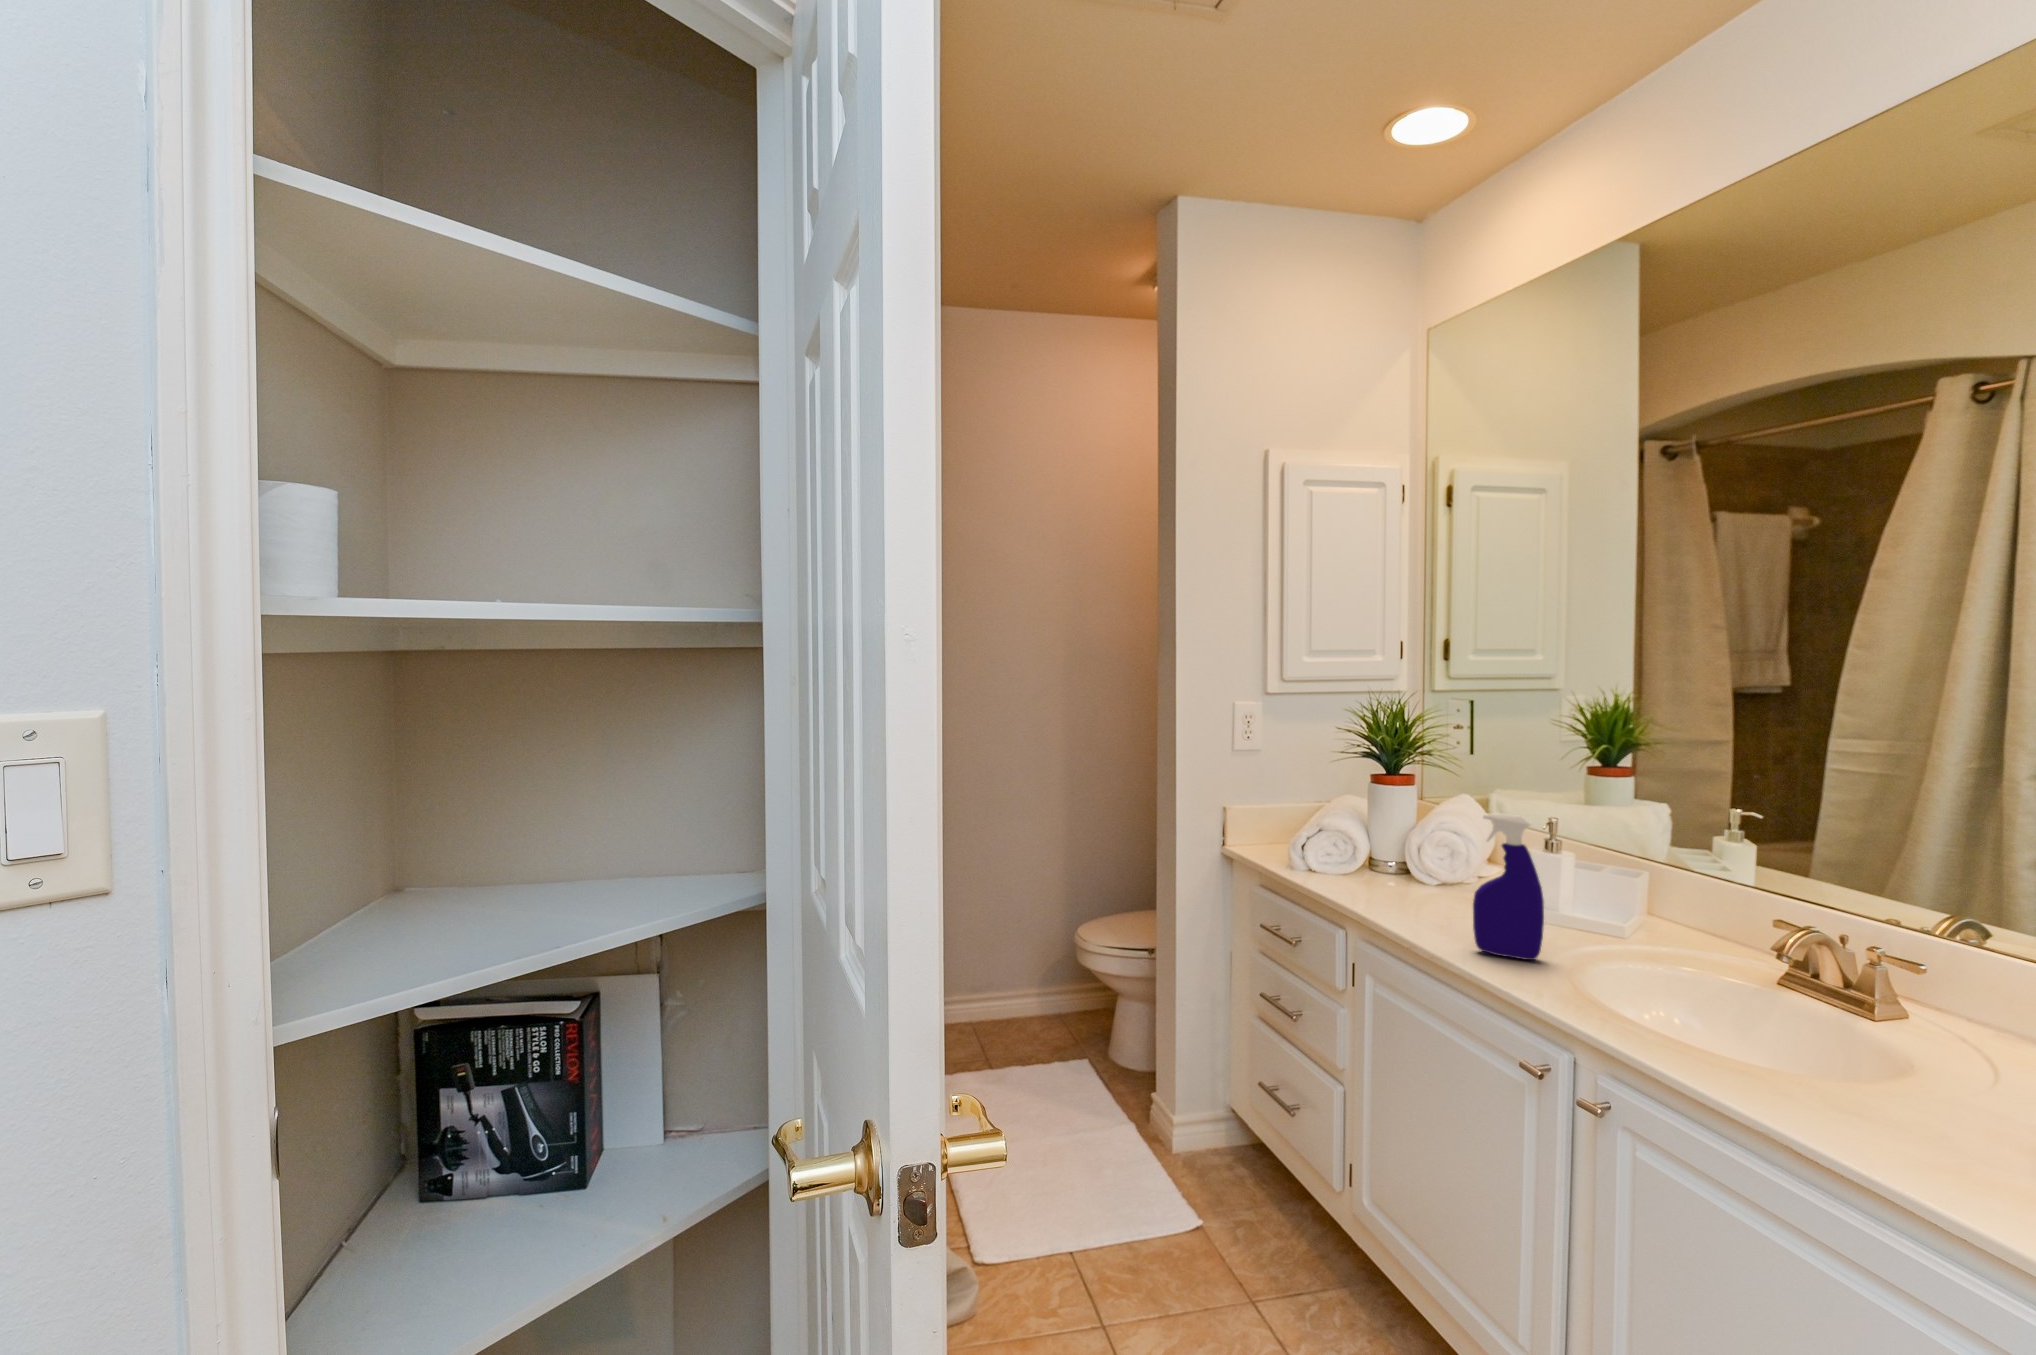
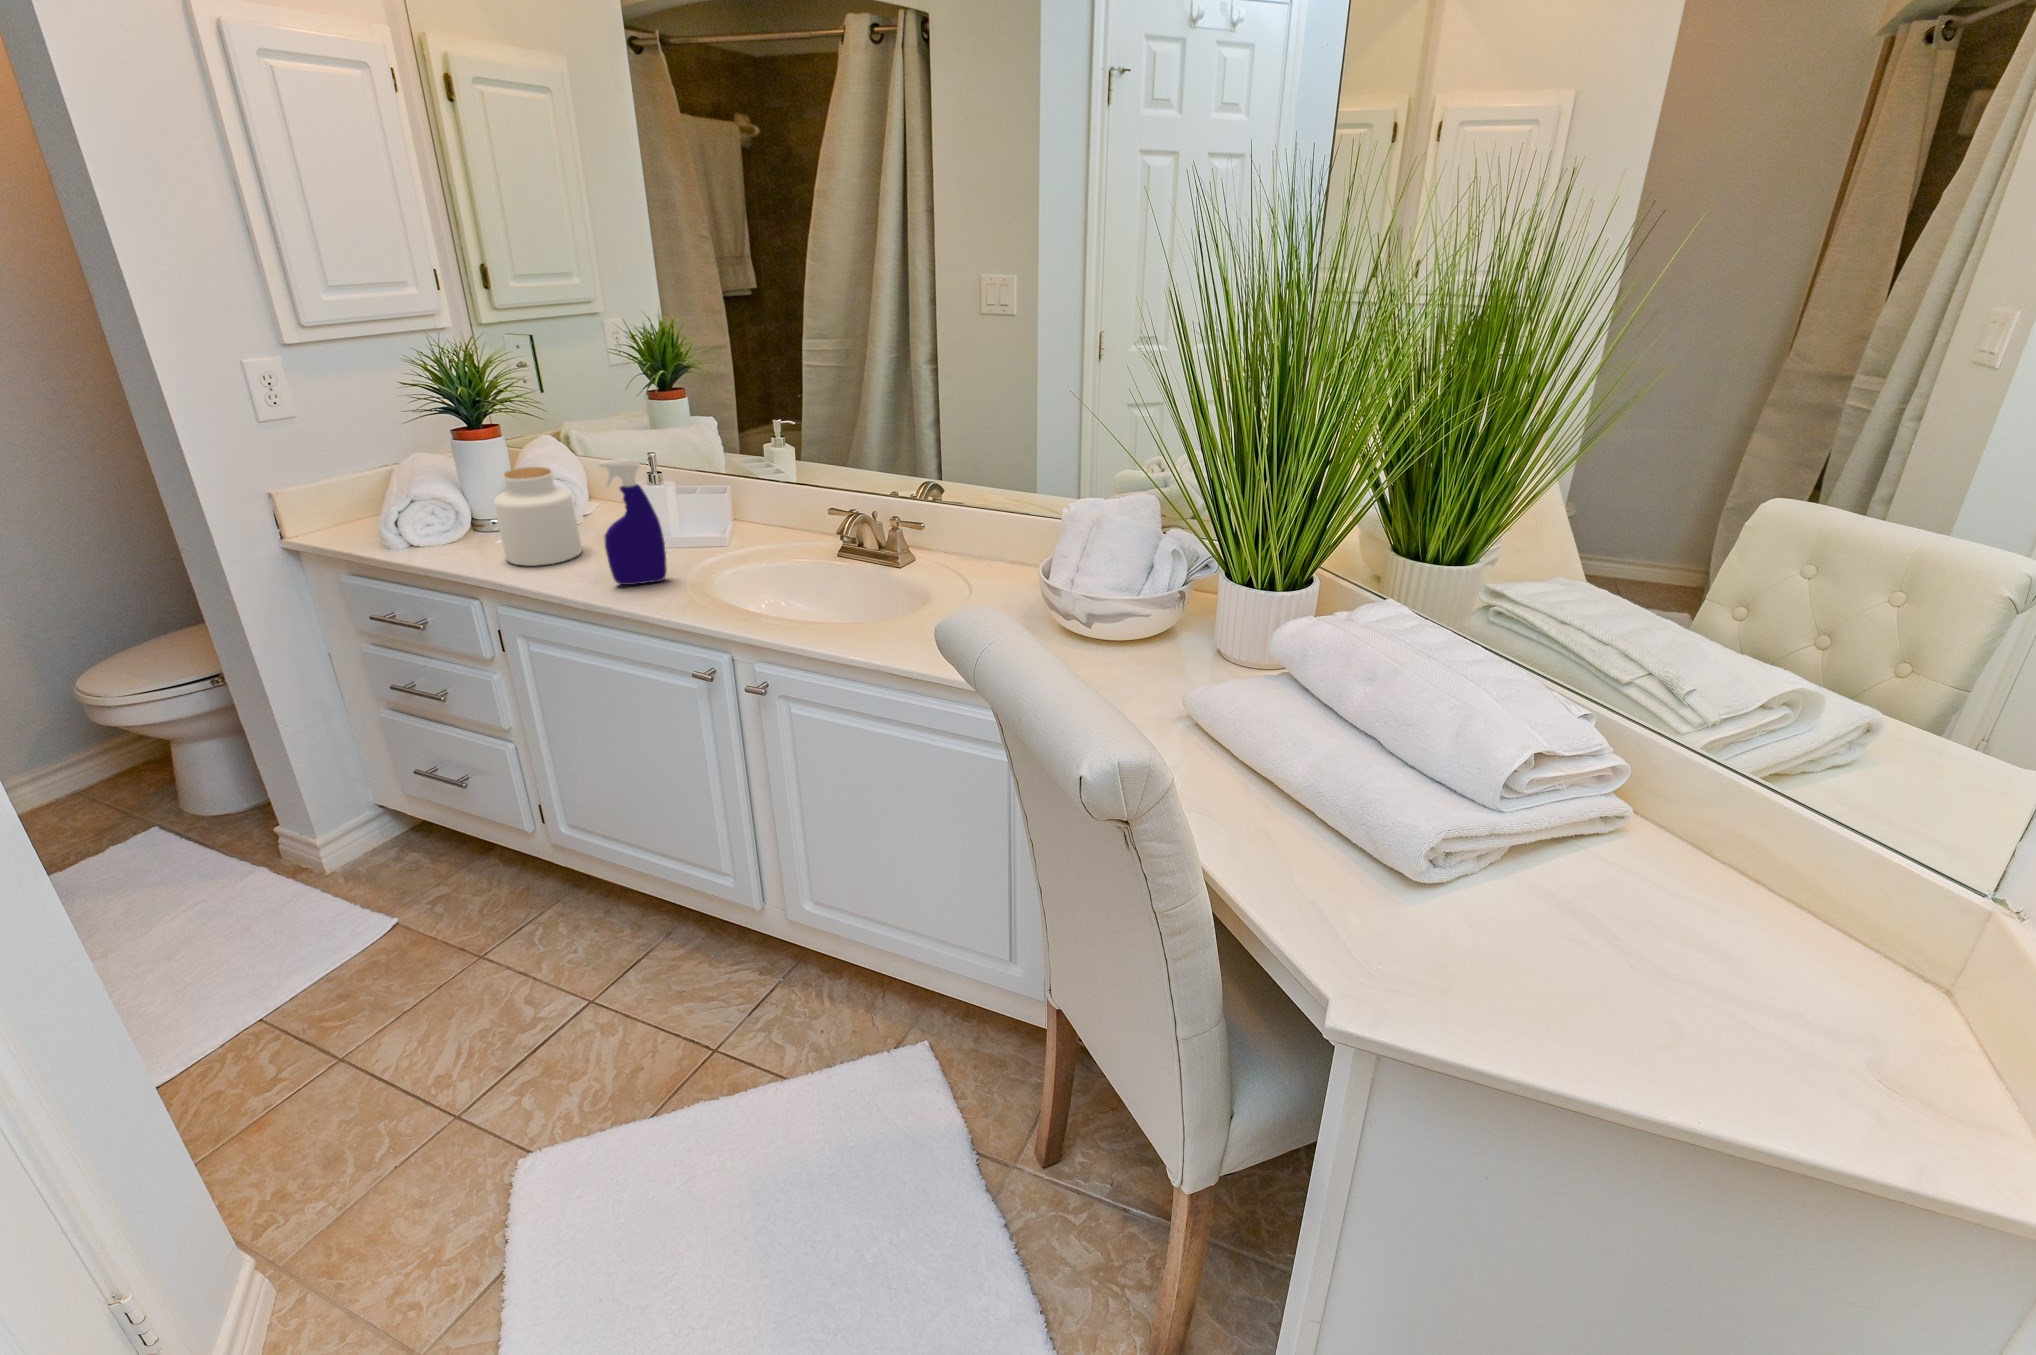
jar: none [1382,814,1461,914] -> present [494,467,582,566]

